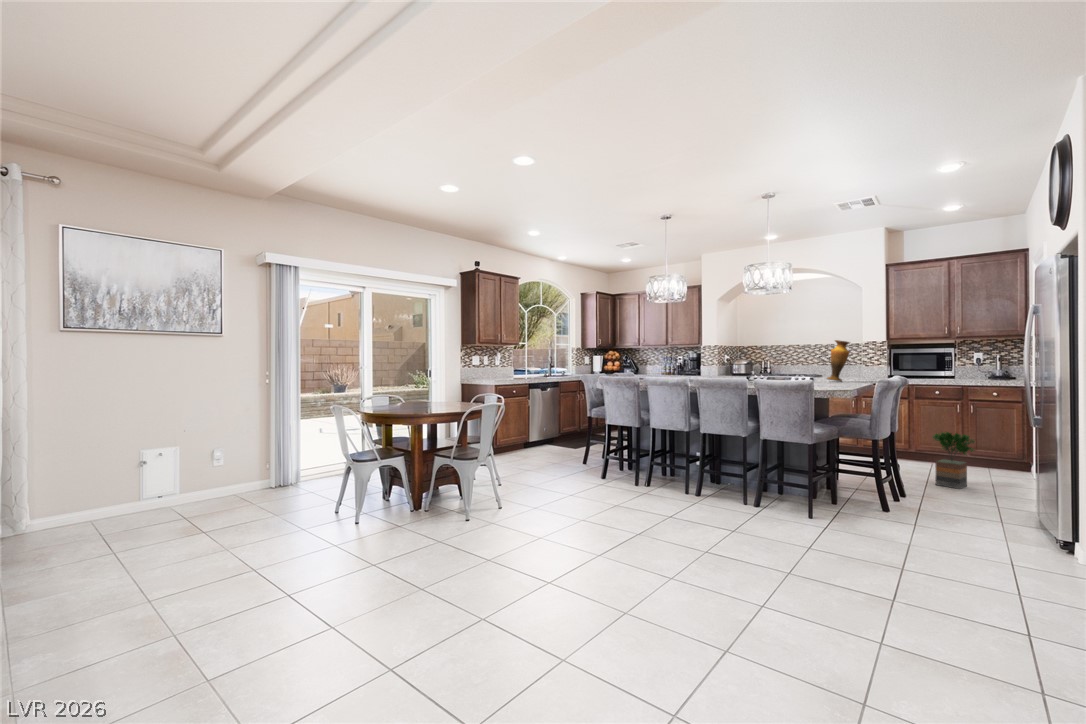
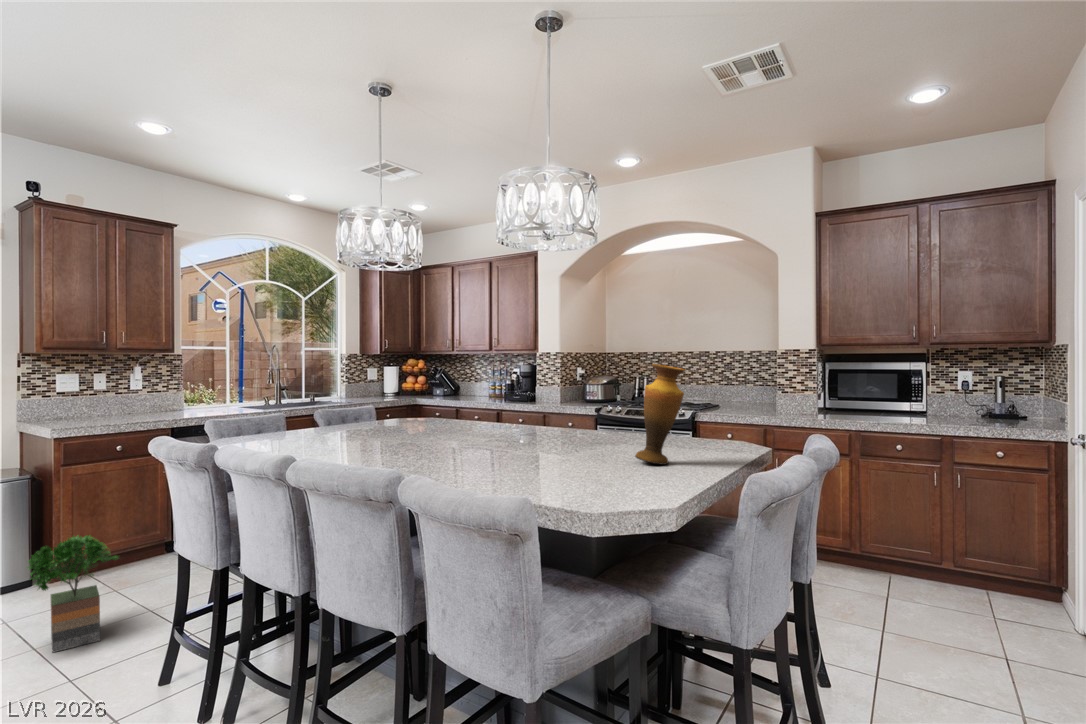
potted tree: present [933,432,975,489] -> present [28,535,118,652]

